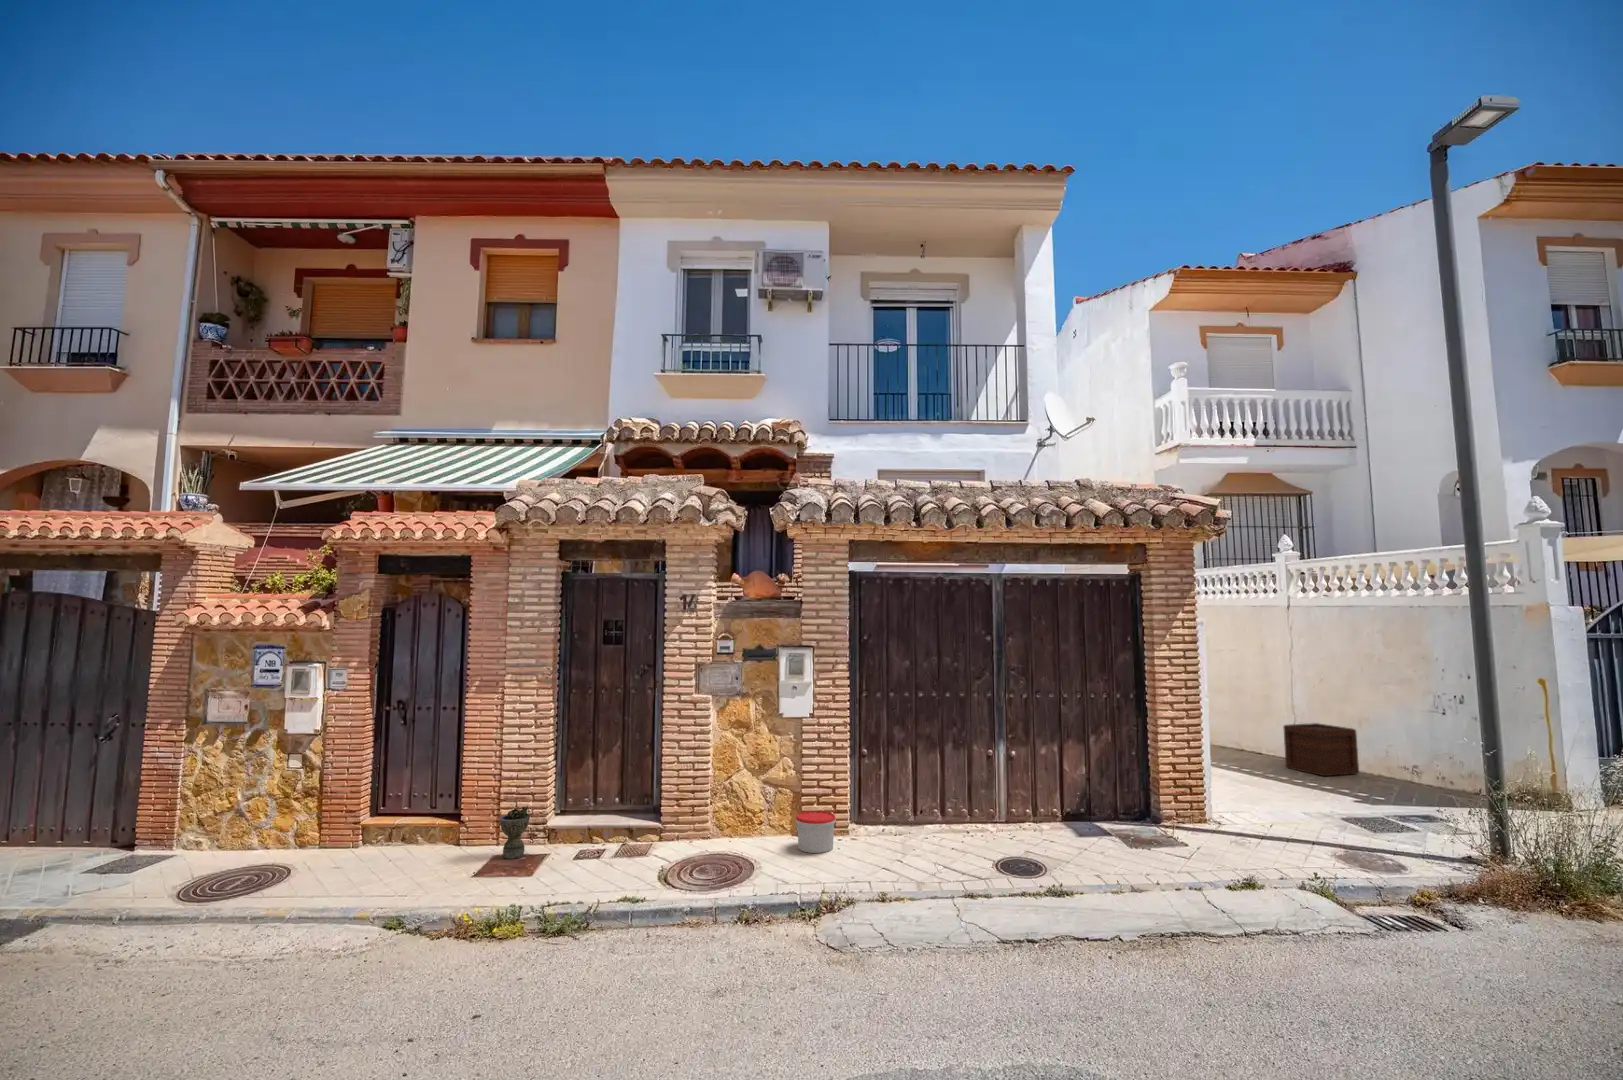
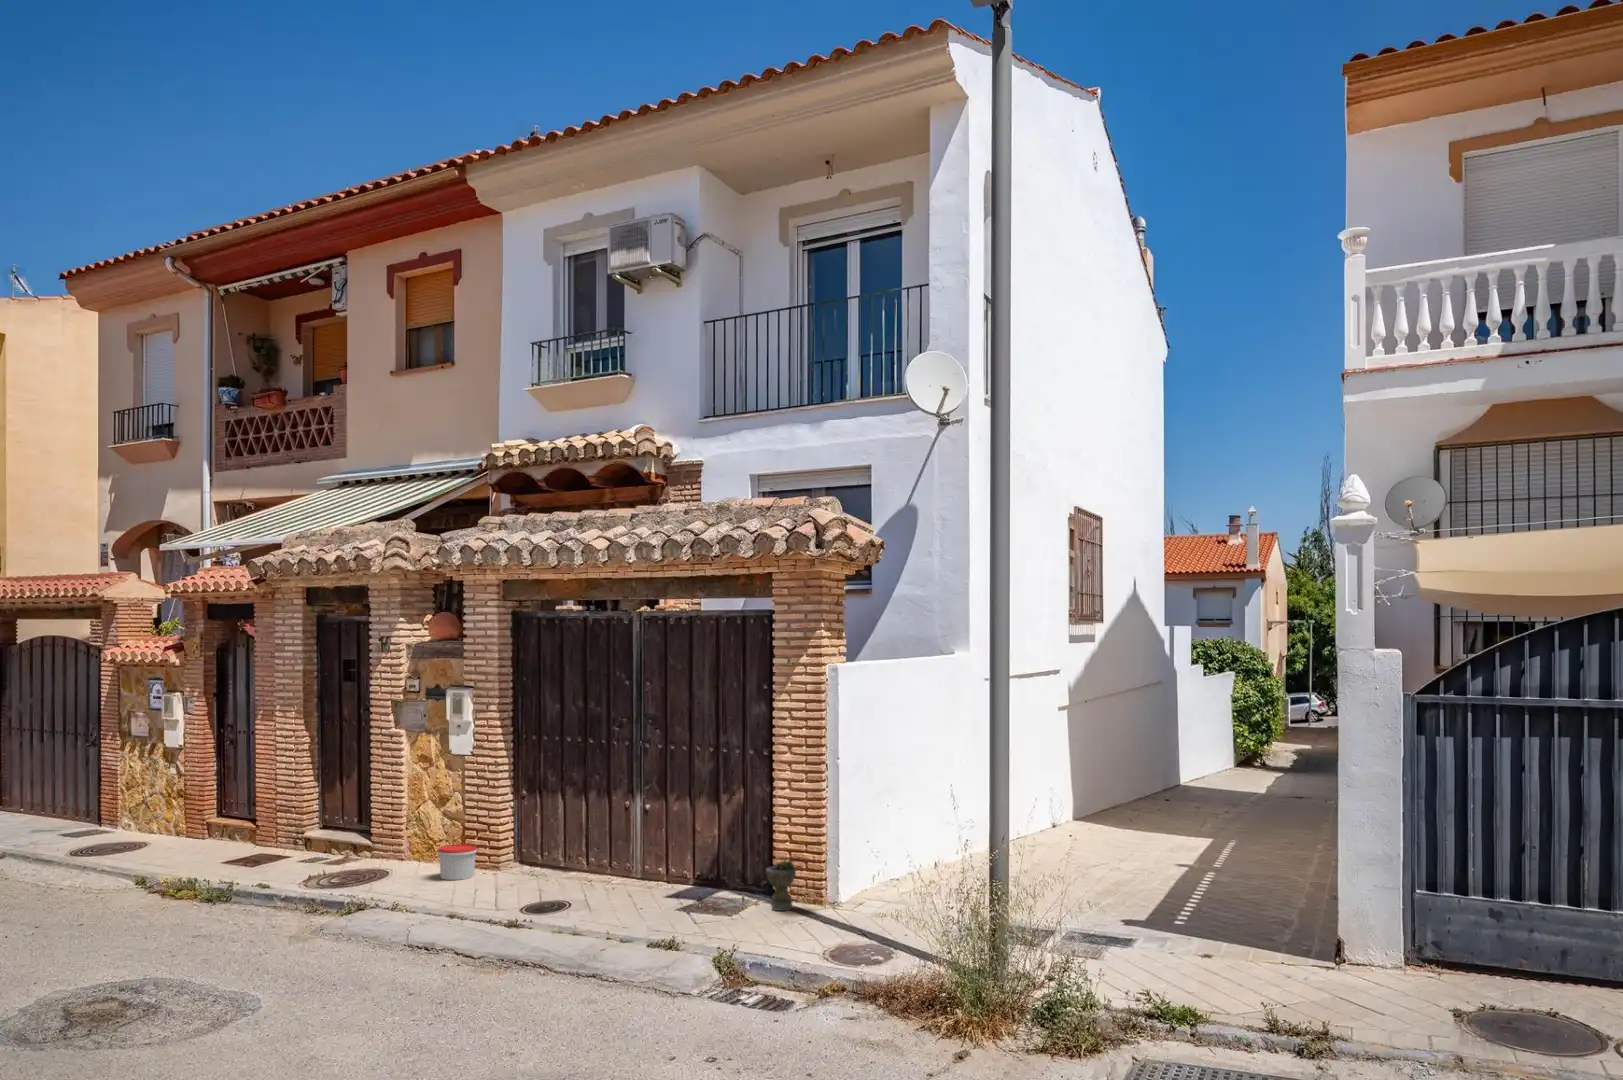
wooden crate: present [1284,723,1359,776] -> none [1197,814,1267,892]
planter: present [499,806,530,859] -> present [766,859,796,911]

